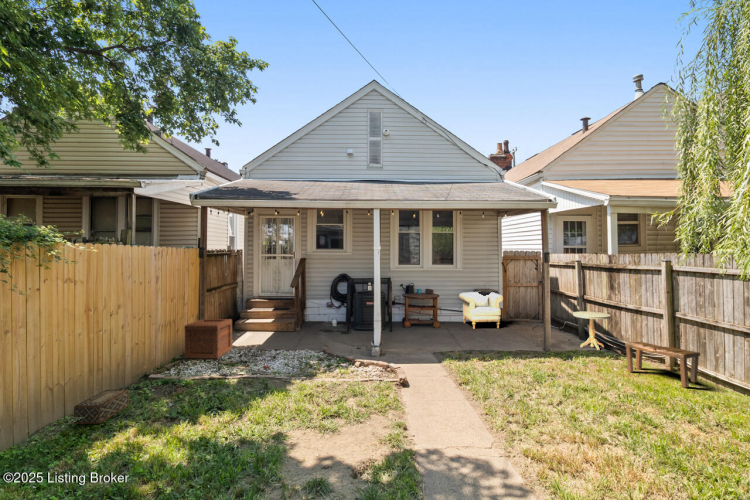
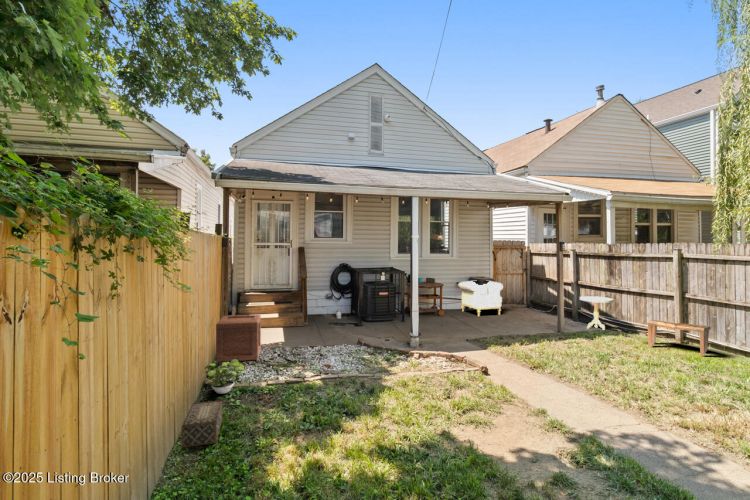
potted plant: none [142,356,175,385] -> present [205,359,244,394]

